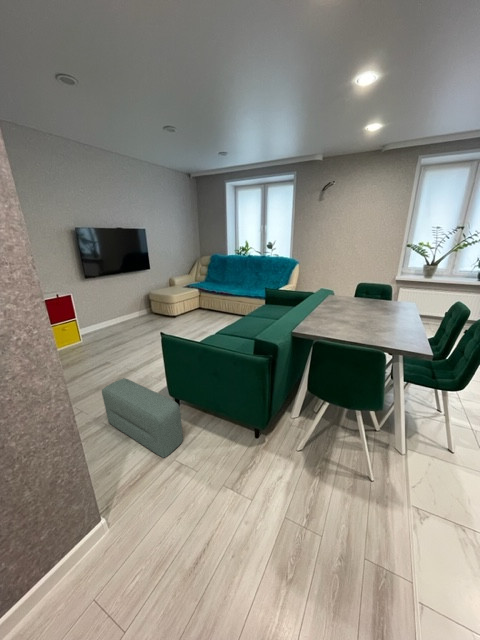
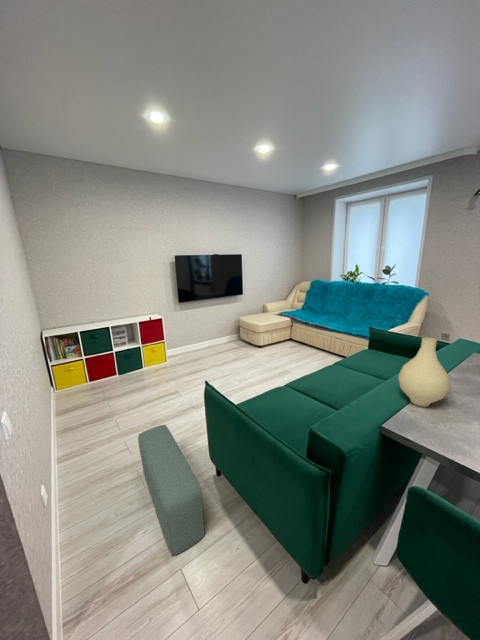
vase: none [296,279,322,320] -> present [398,338,450,407]

